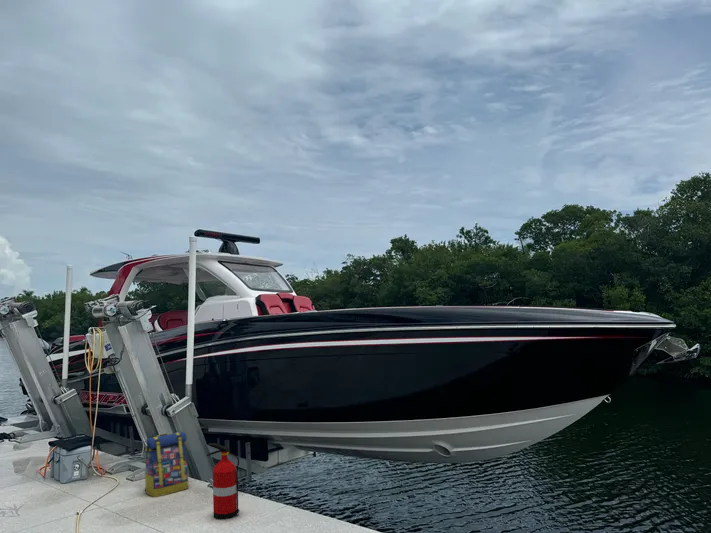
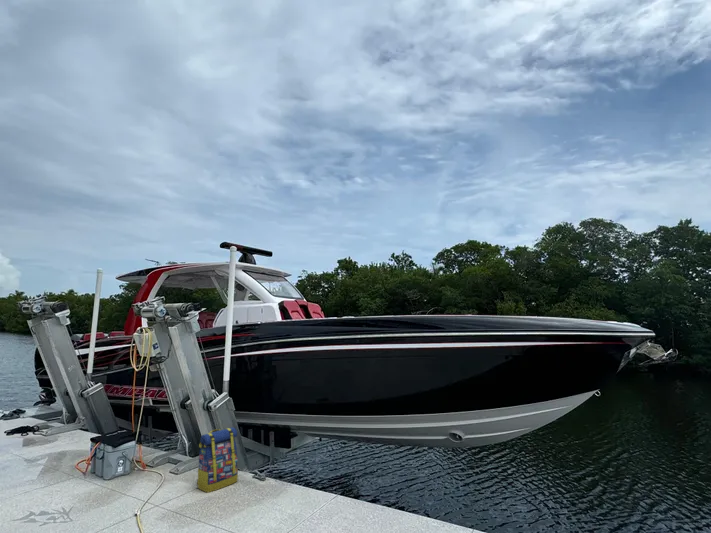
fire extinguisher: present [207,443,239,520] -> none [274,441,305,517]

